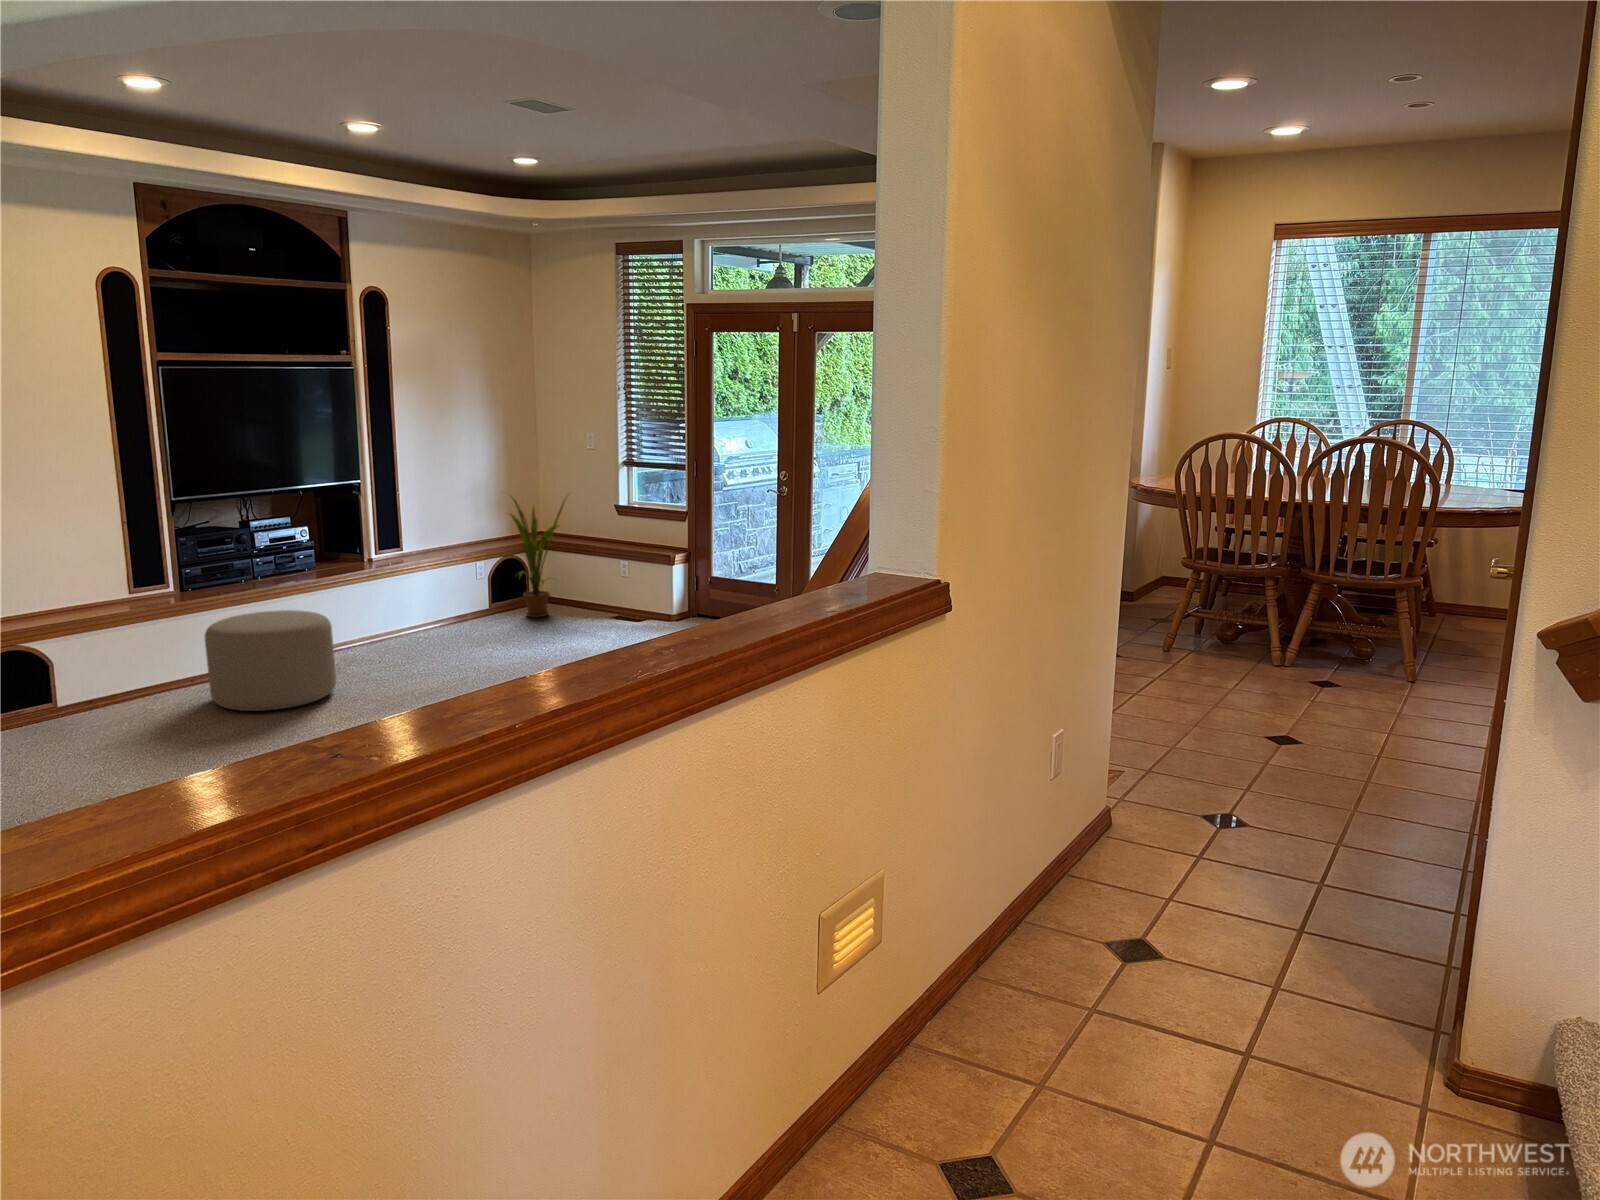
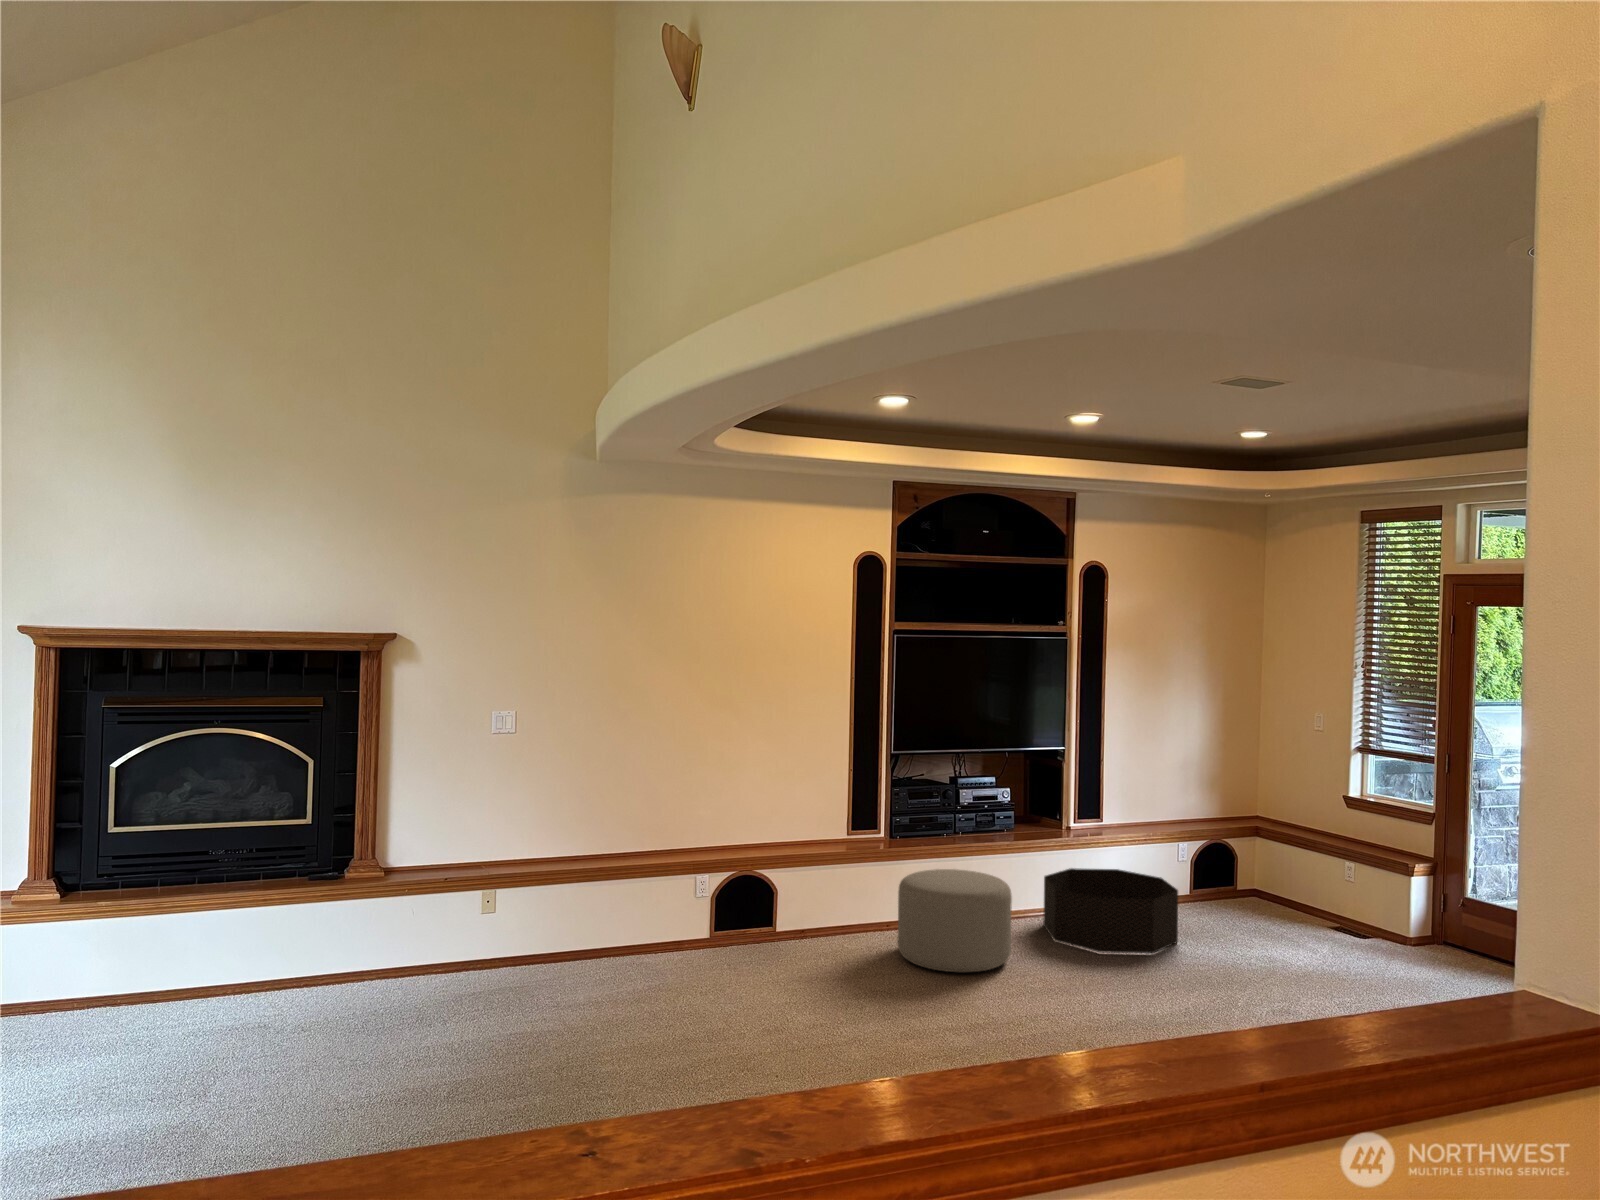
house plant: present [509,496,568,617] -> none [1210,767,1292,914]
basket: none [355,593,489,667] -> present [1043,868,1178,953]

